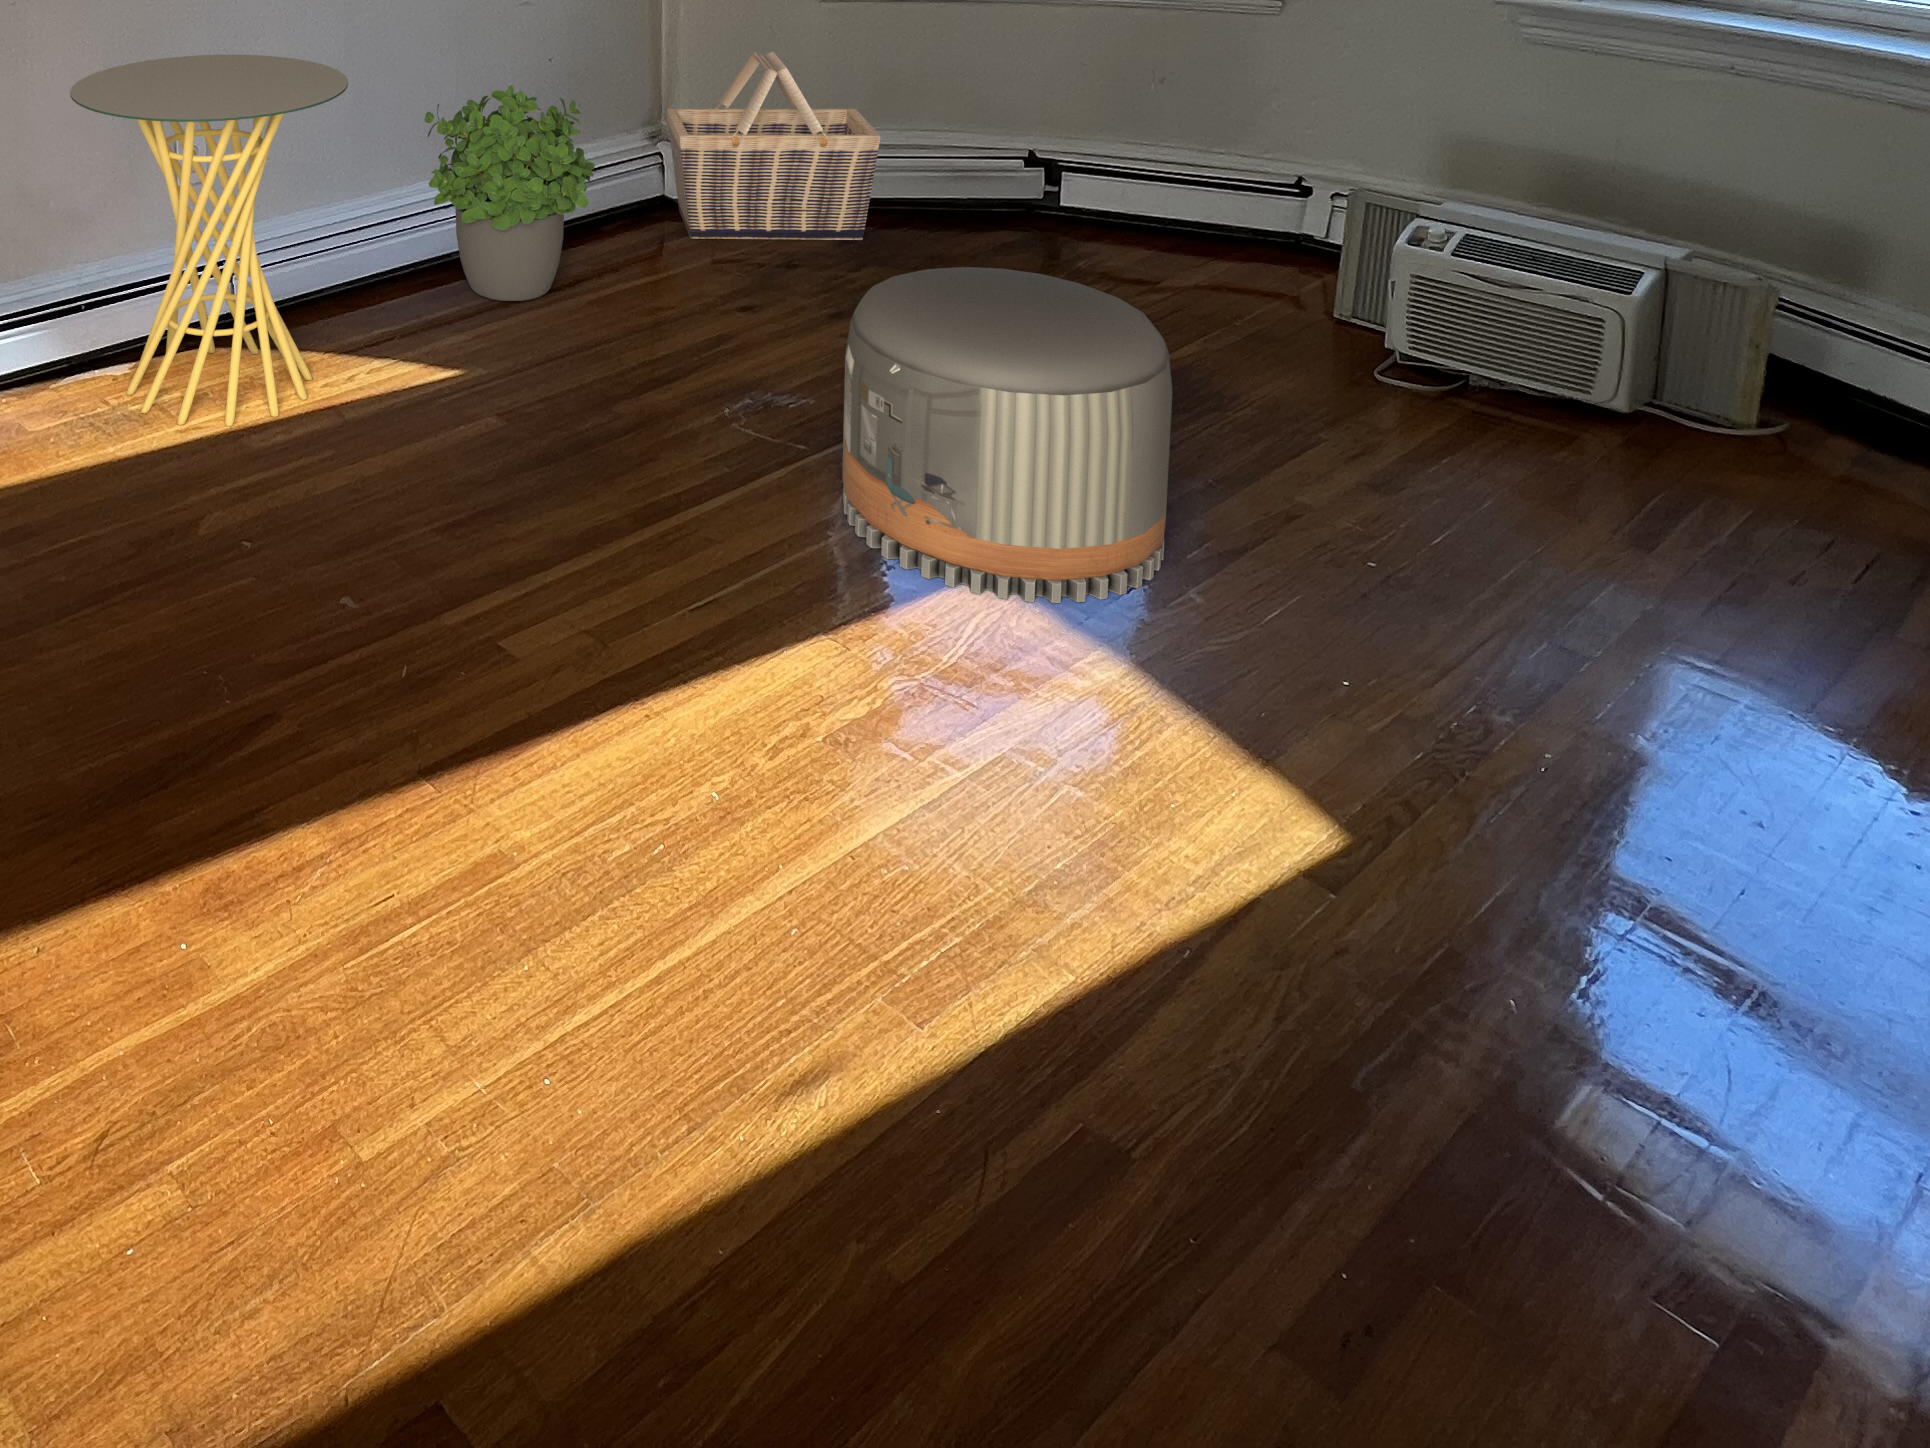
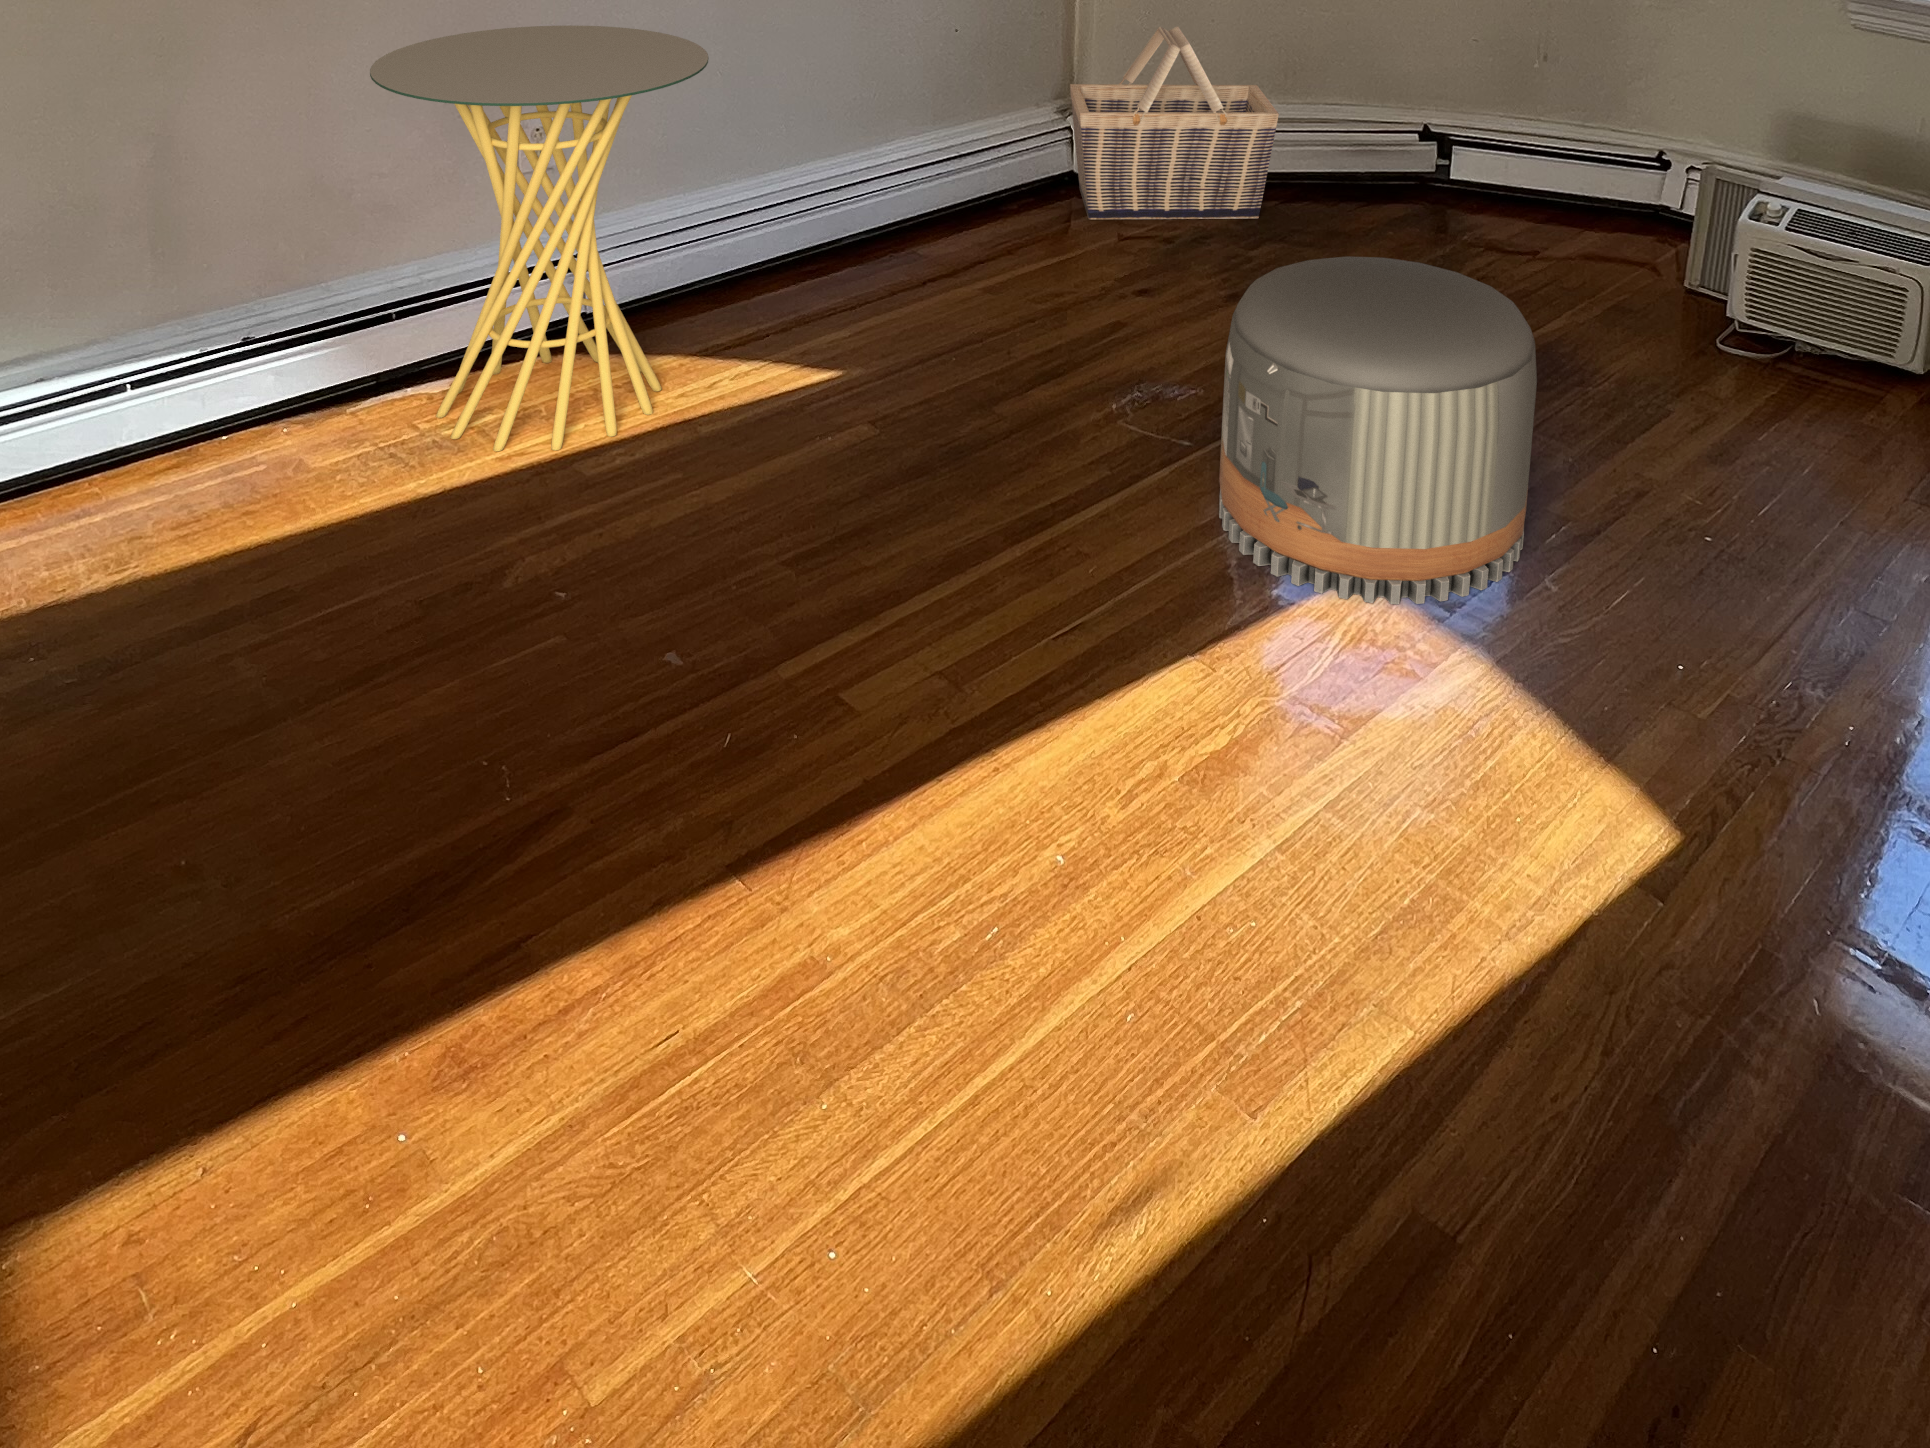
potted plant: present [425,85,595,301] -> none [806,60,989,292]

